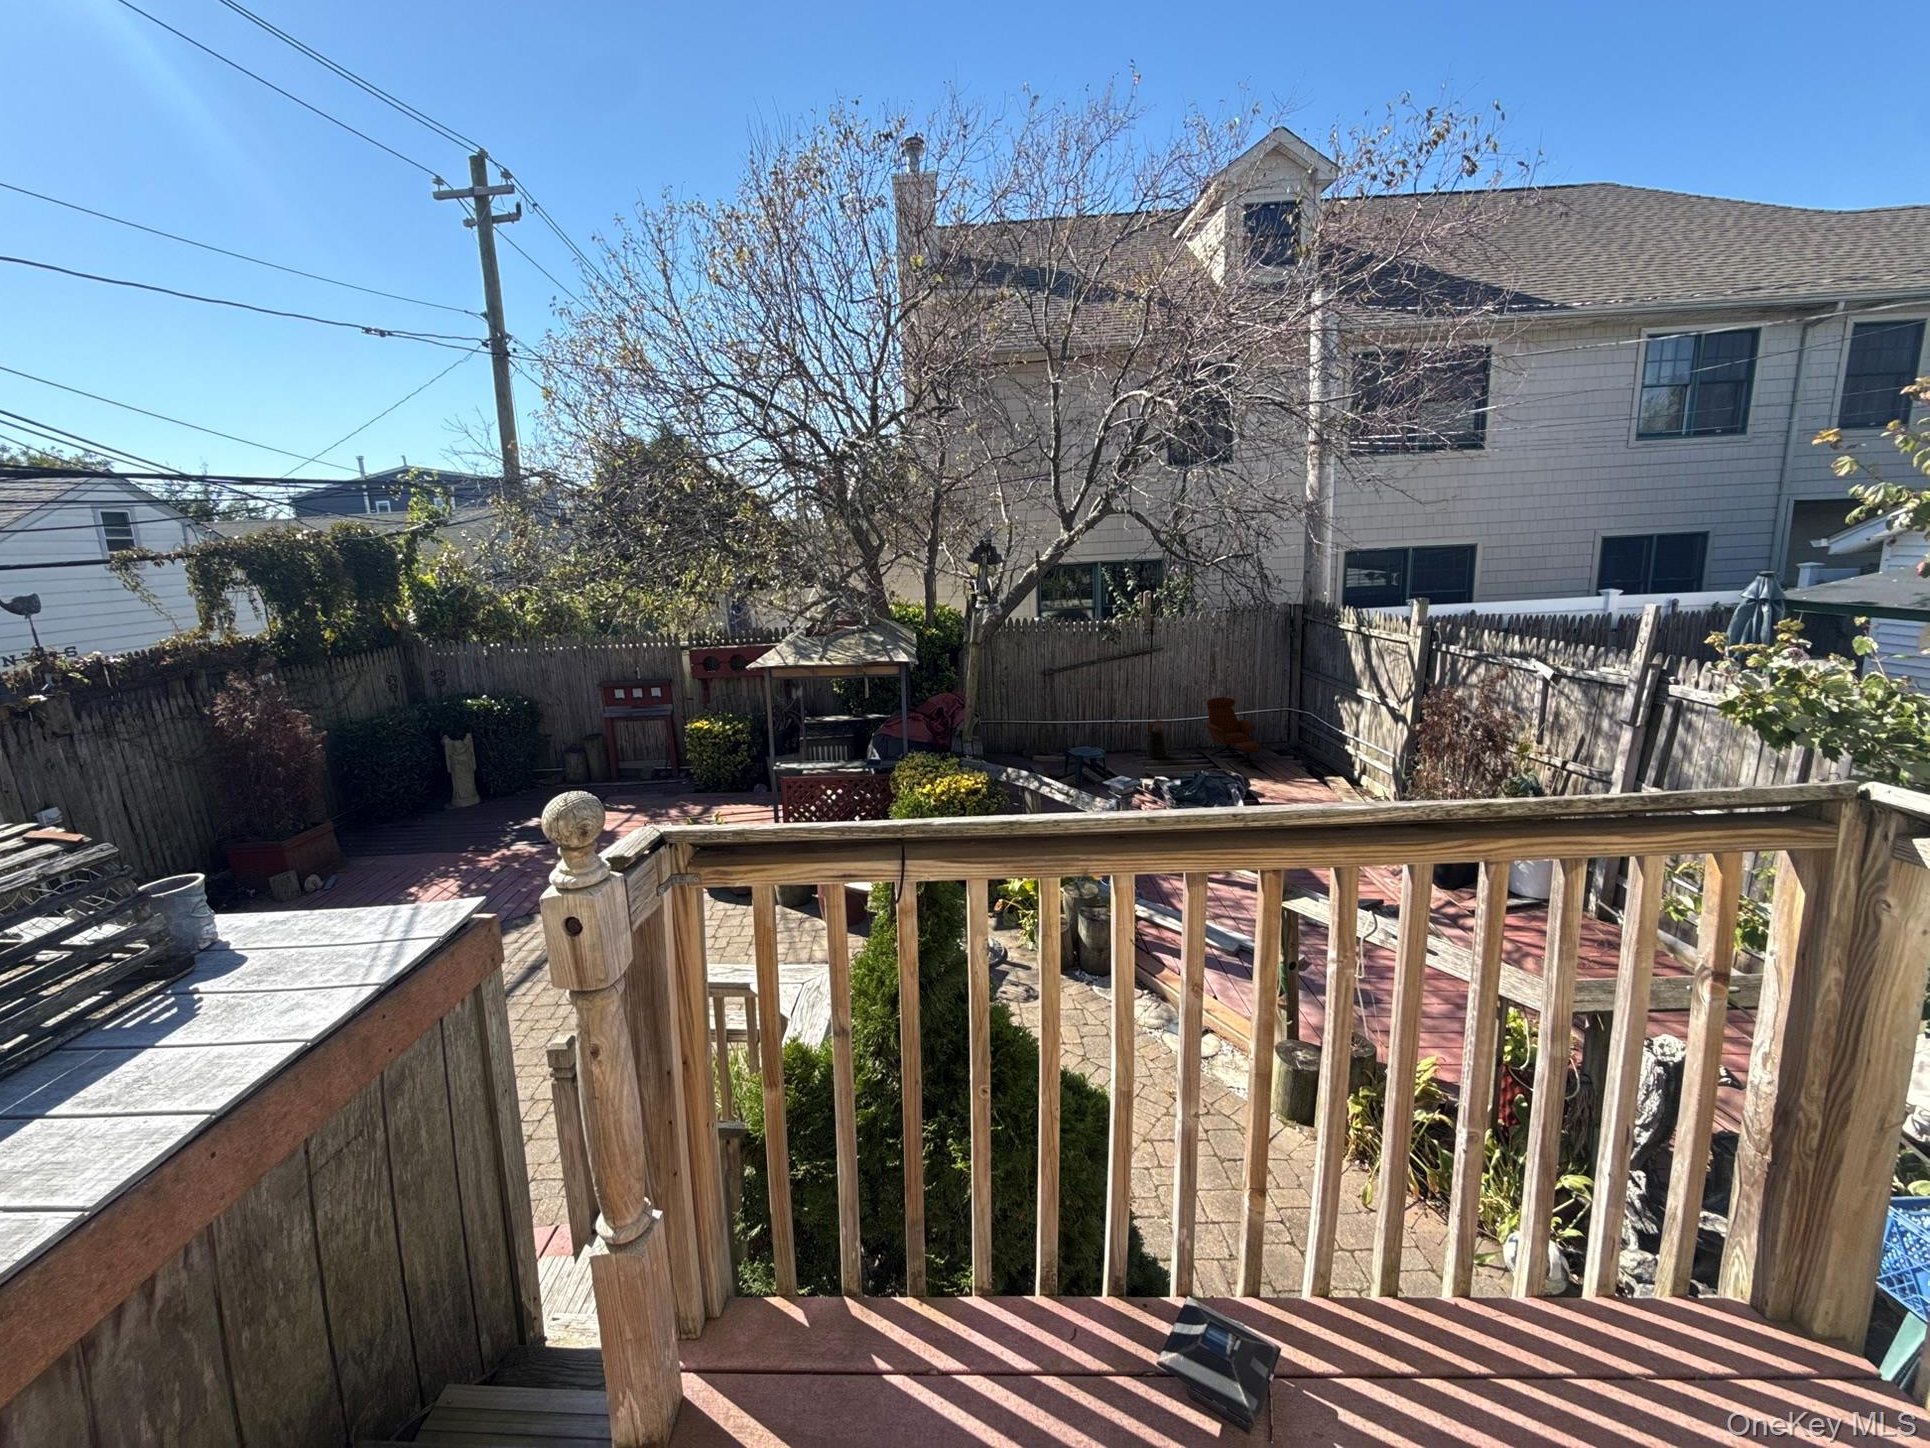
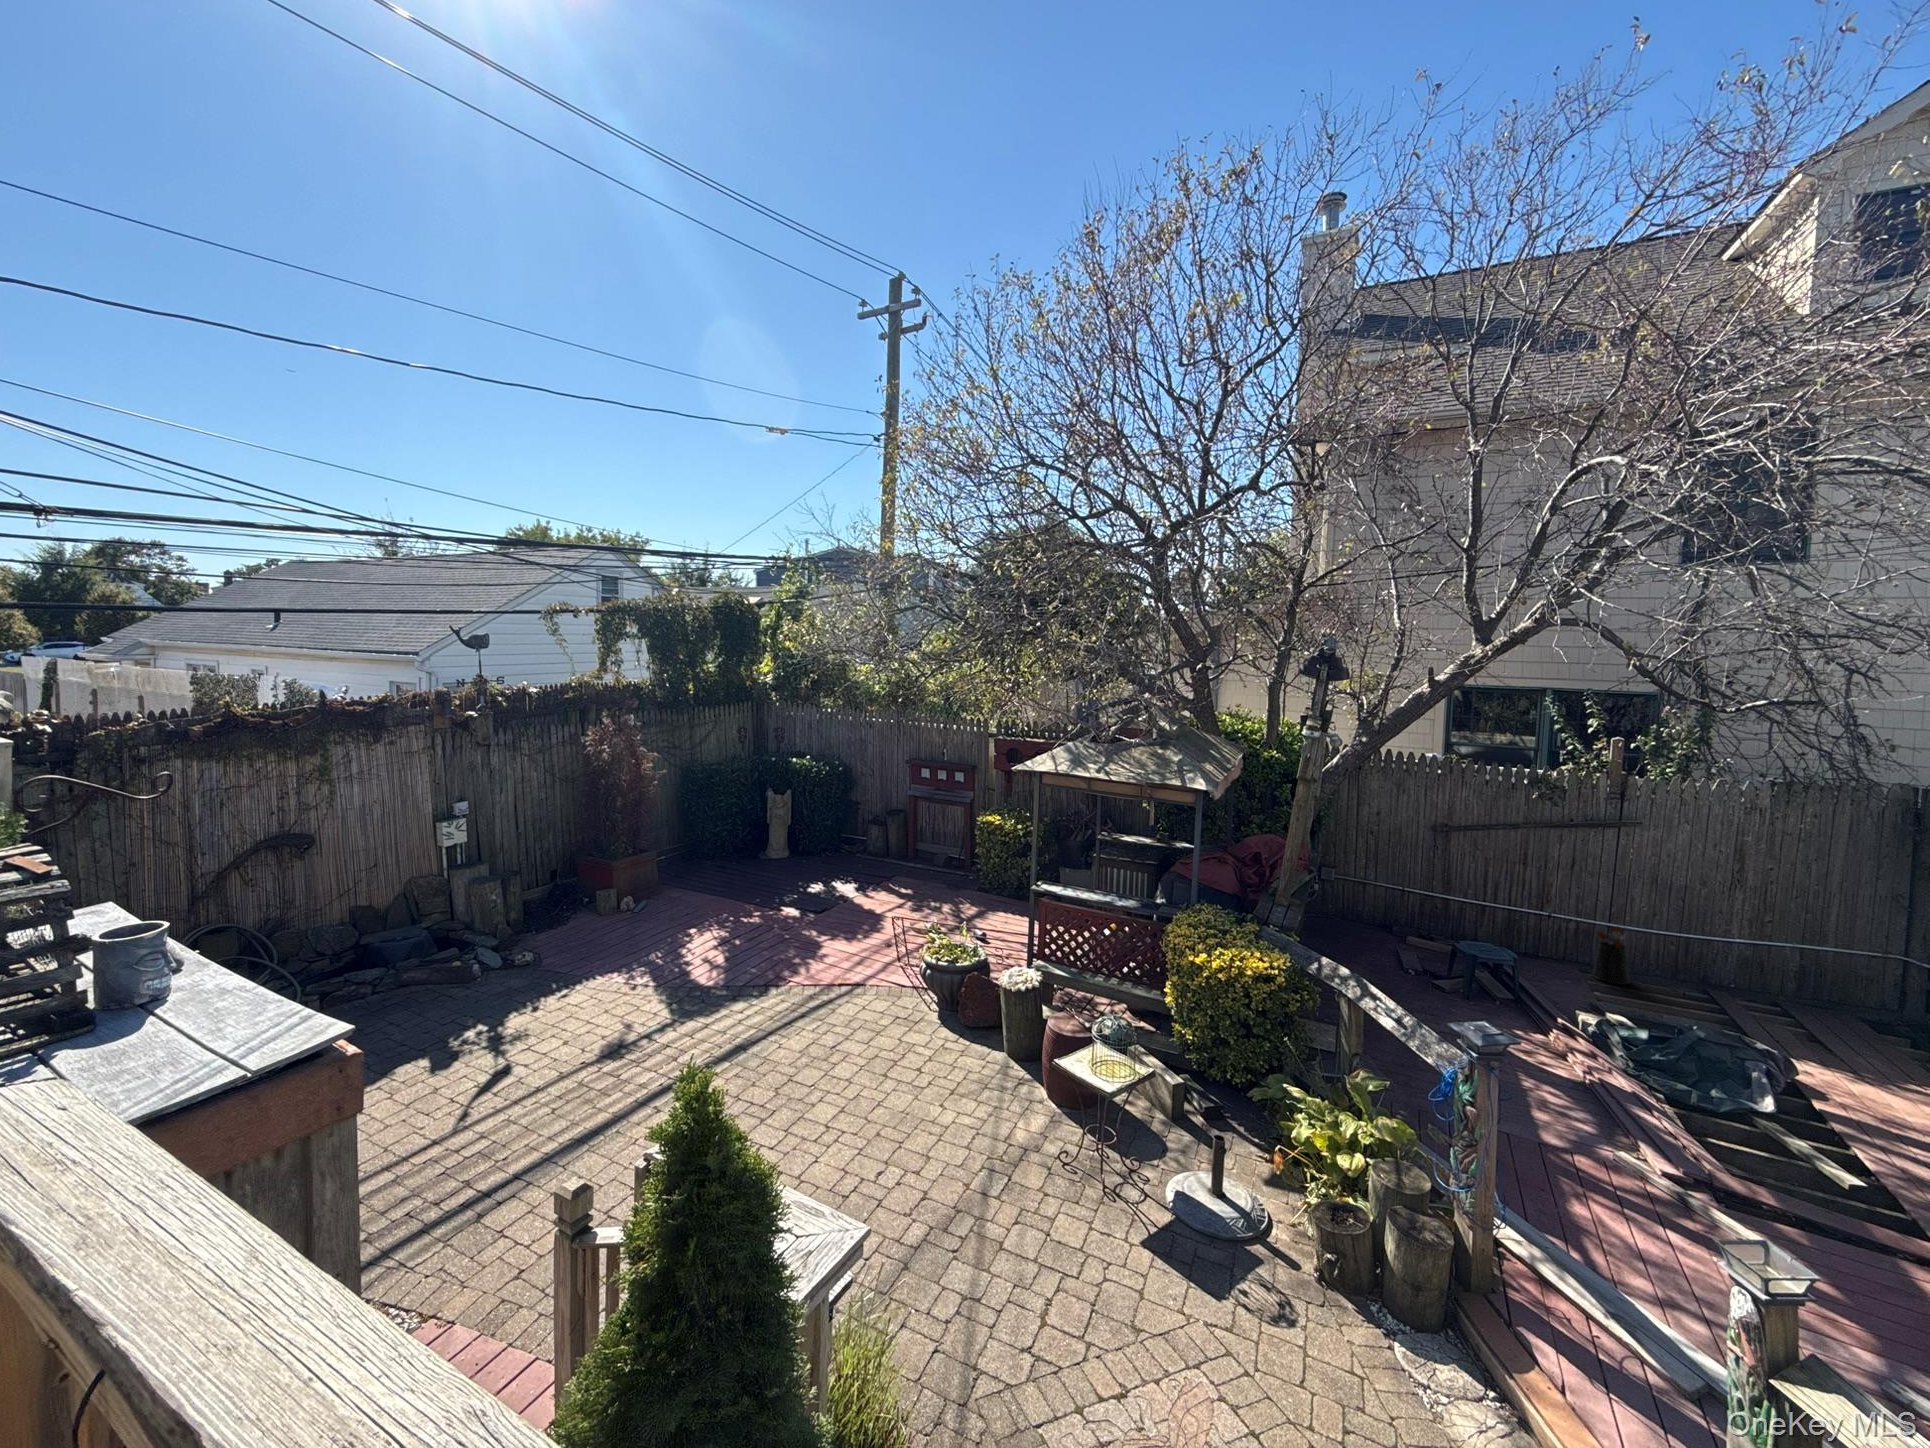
lounge chair: present [1205,697,1262,768] -> none [1703,913,1811,1040]

